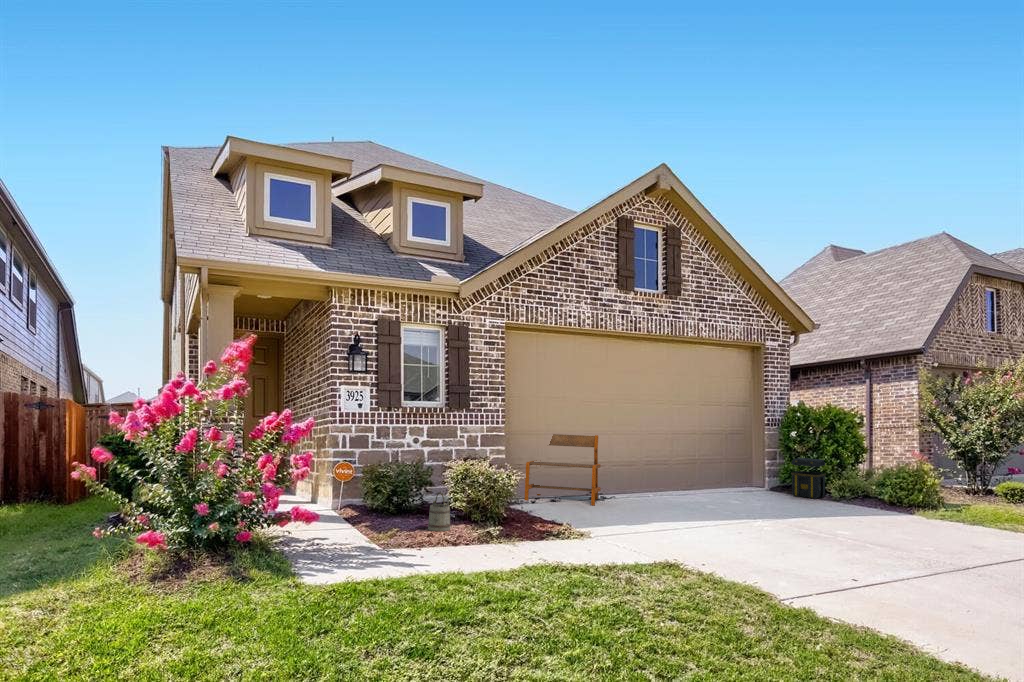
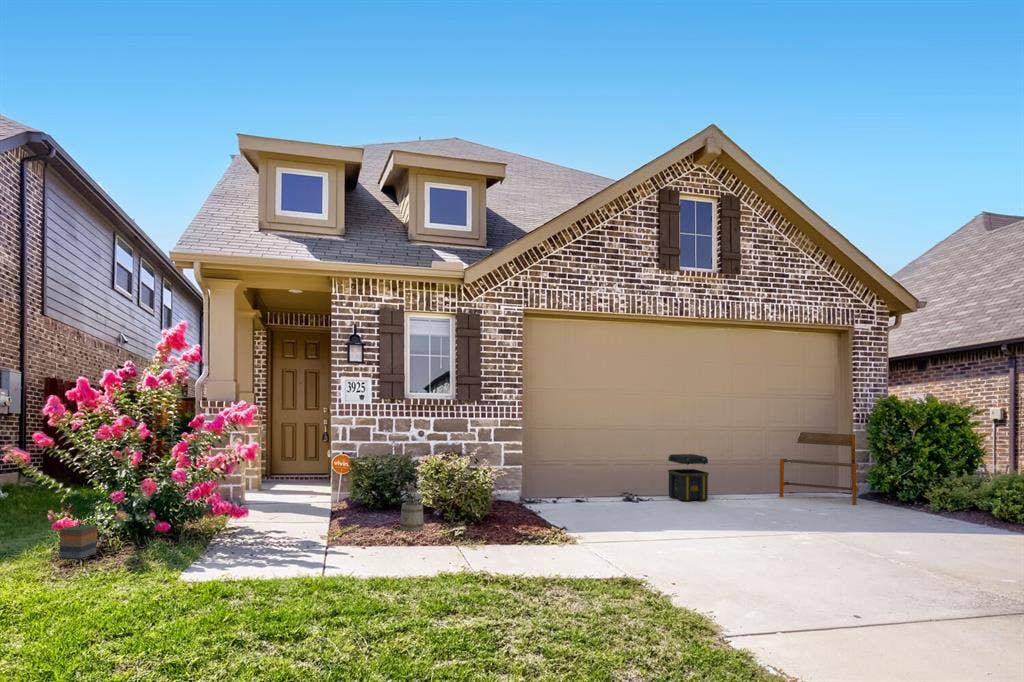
bench: present [524,434,601,506] -> present [779,432,859,505]
toolbox: present [791,458,826,499] -> present [668,454,709,501]
potted tree: none [143,503,188,570] -> present [59,493,105,559]

